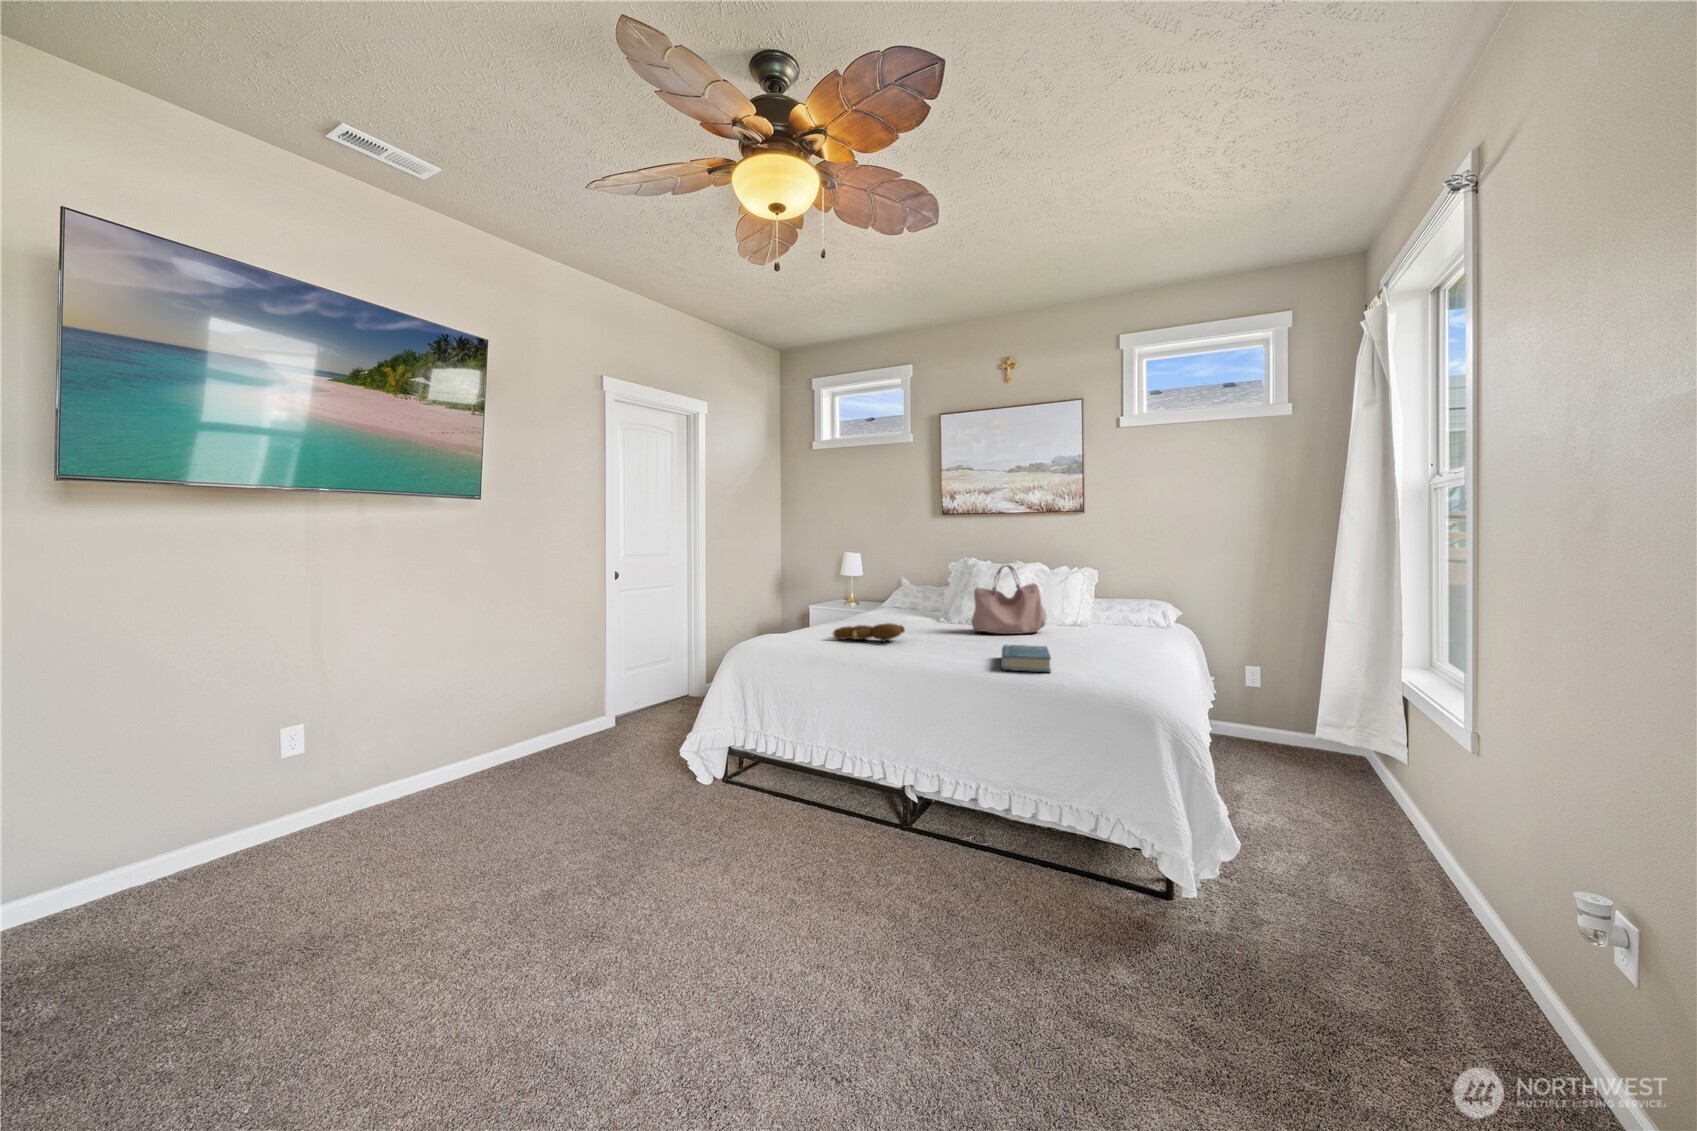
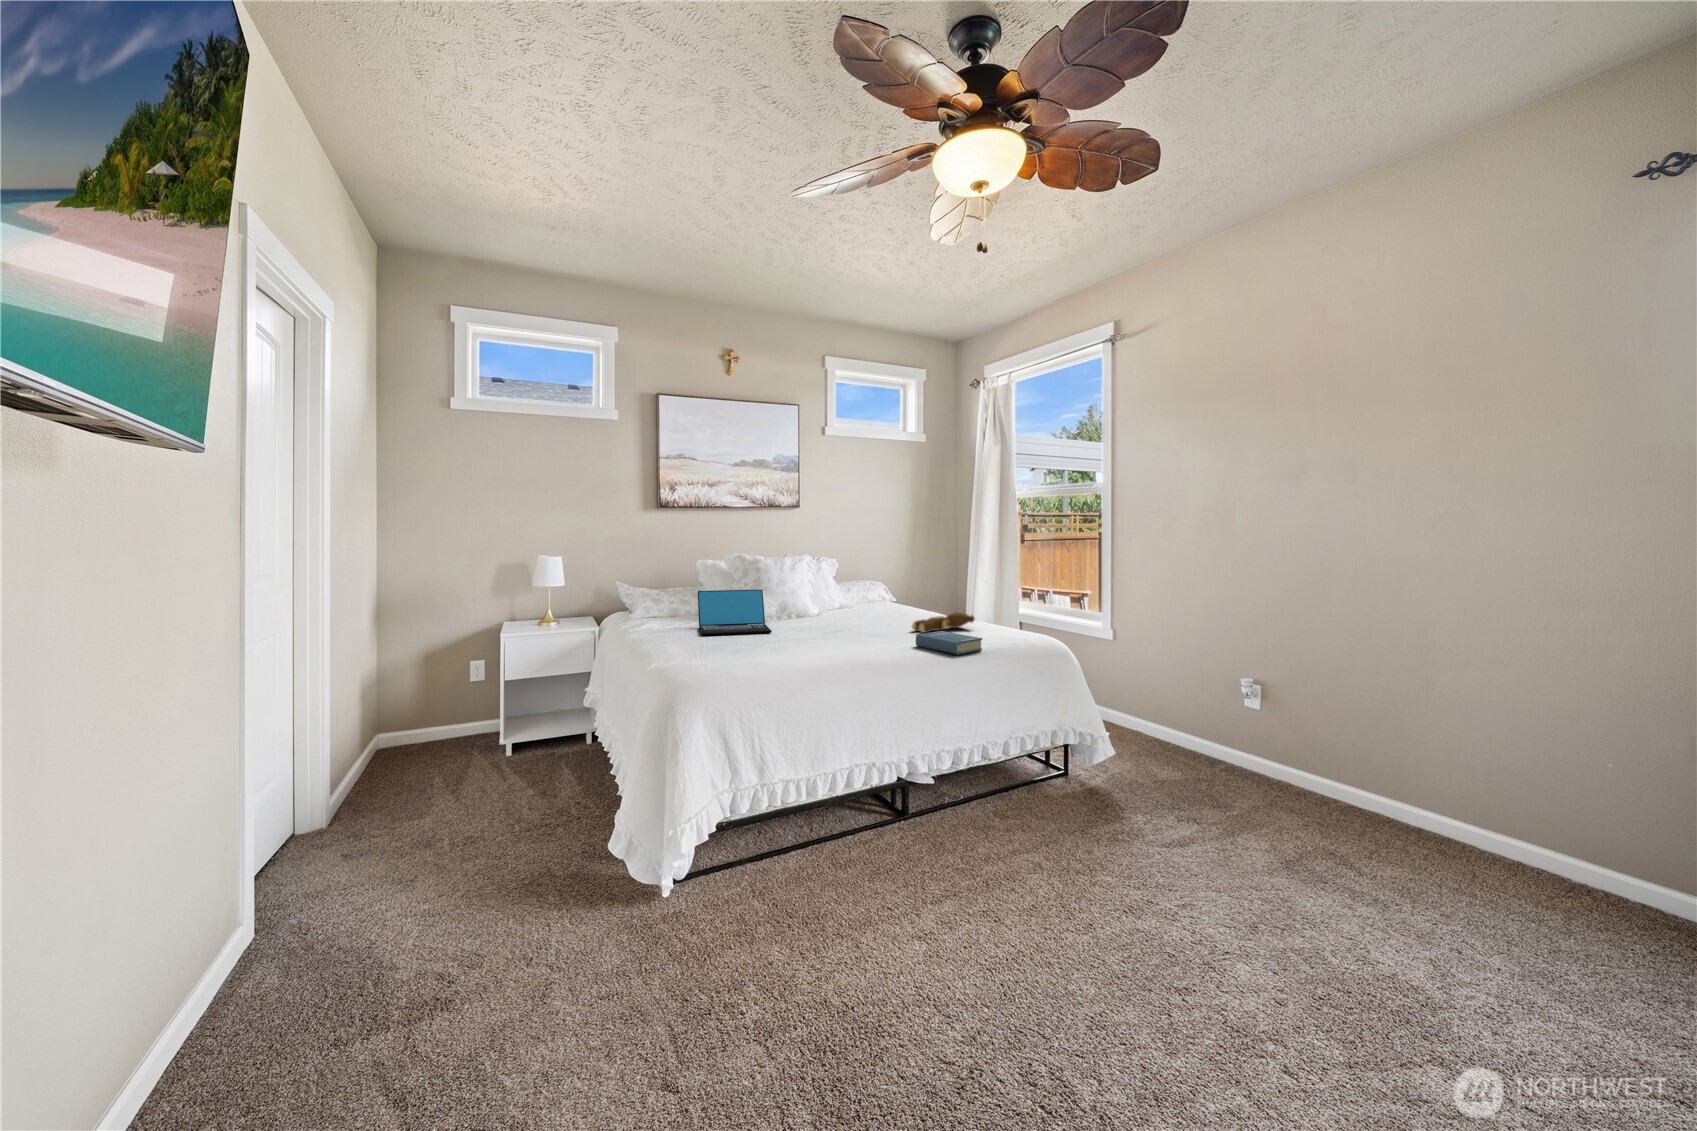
handbag: present [971,564,1047,634] -> none [809,562,860,628]
laptop: none [877,587,958,629] -> present [698,590,772,635]
teddy bear: present [833,623,905,641] -> present [912,612,974,633]

